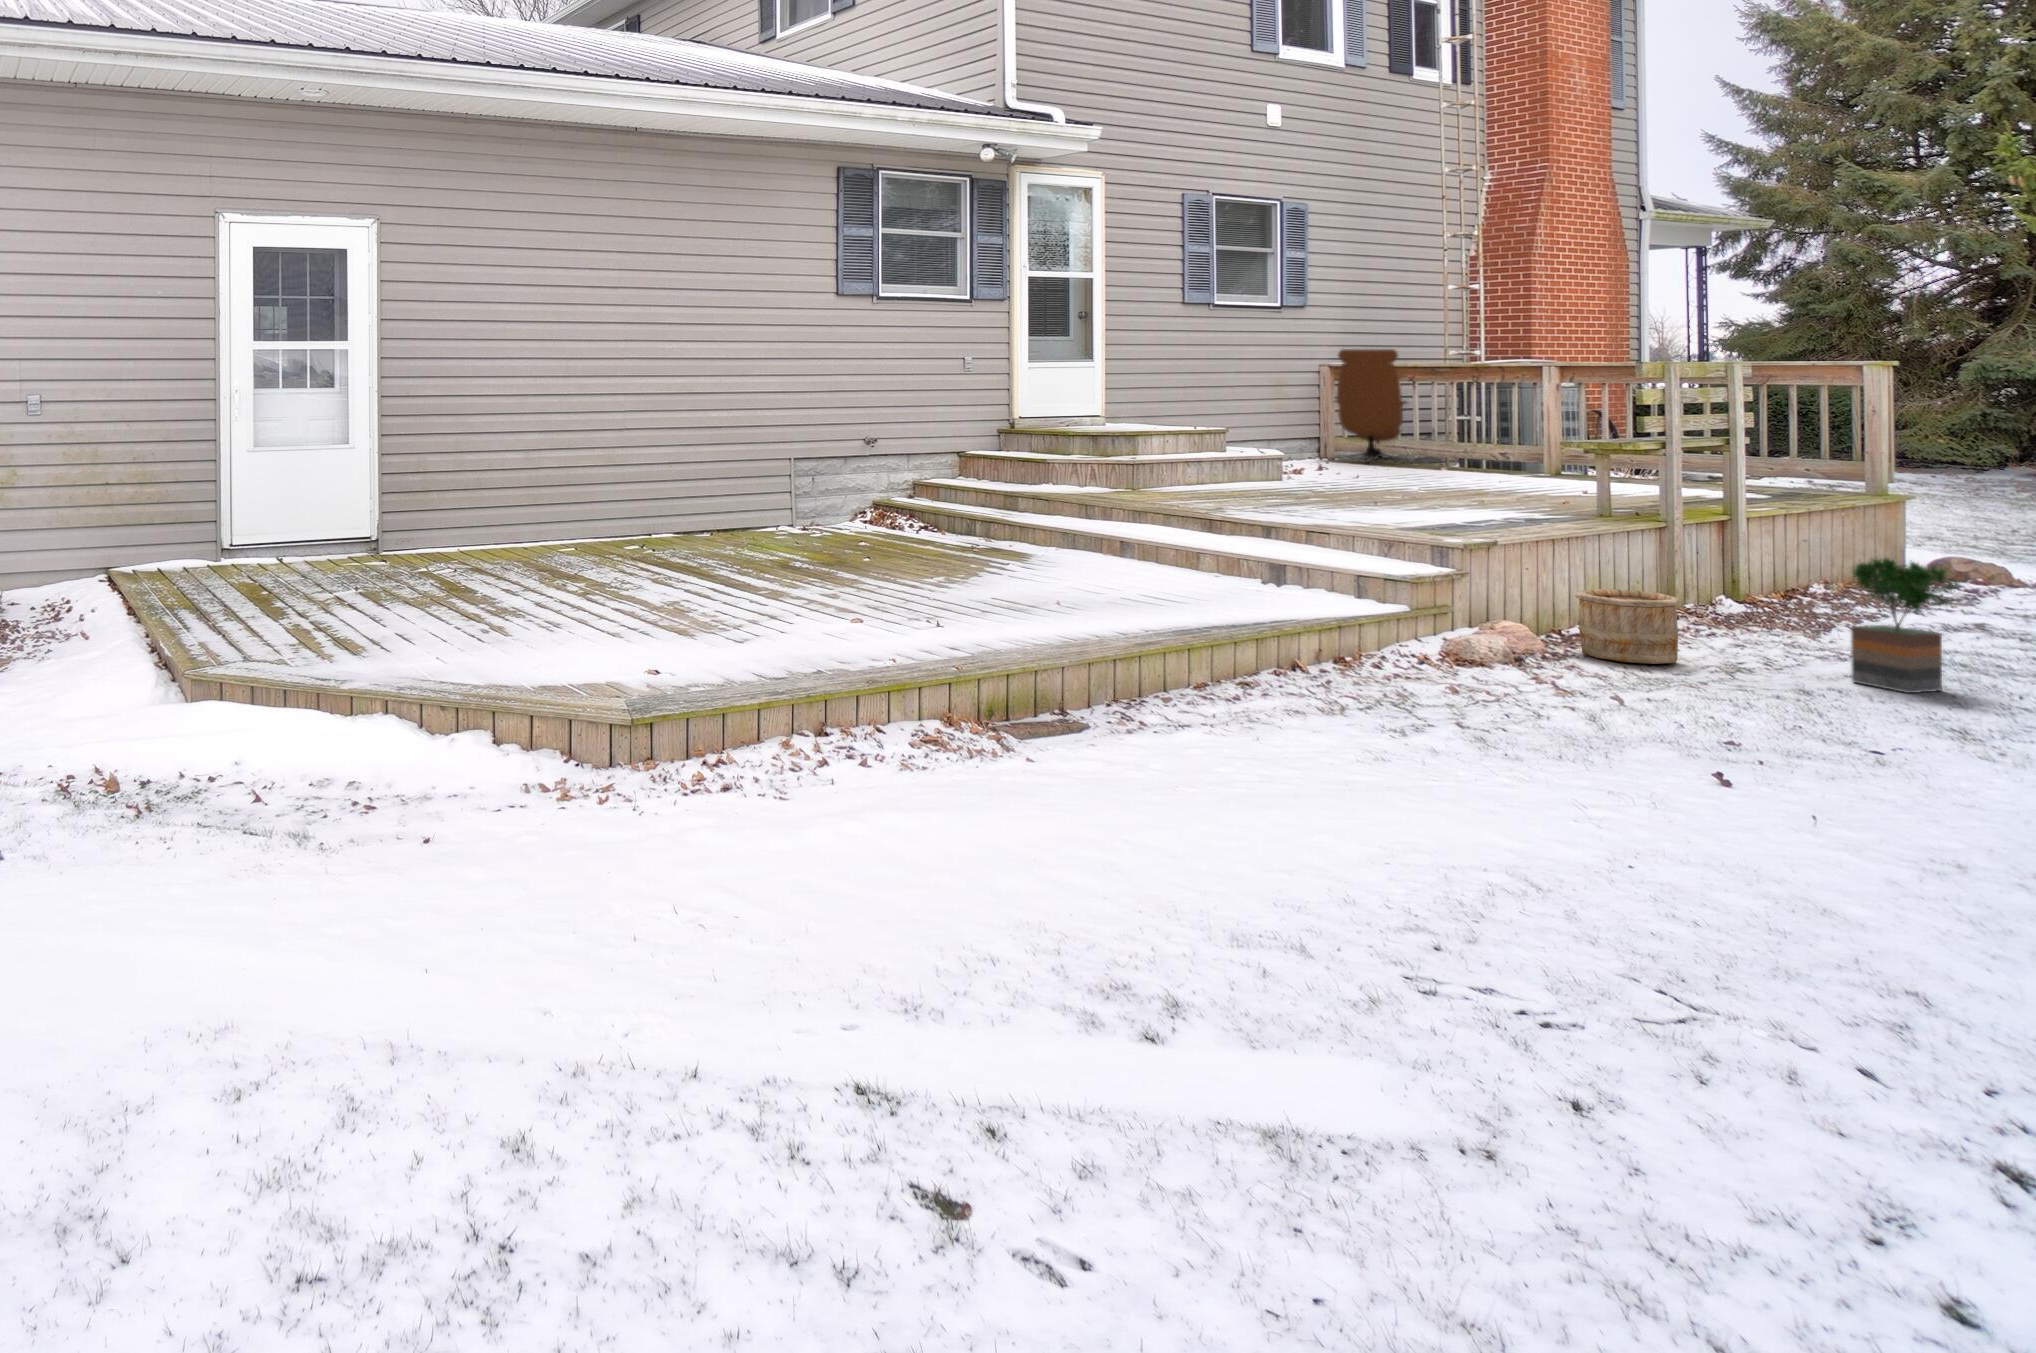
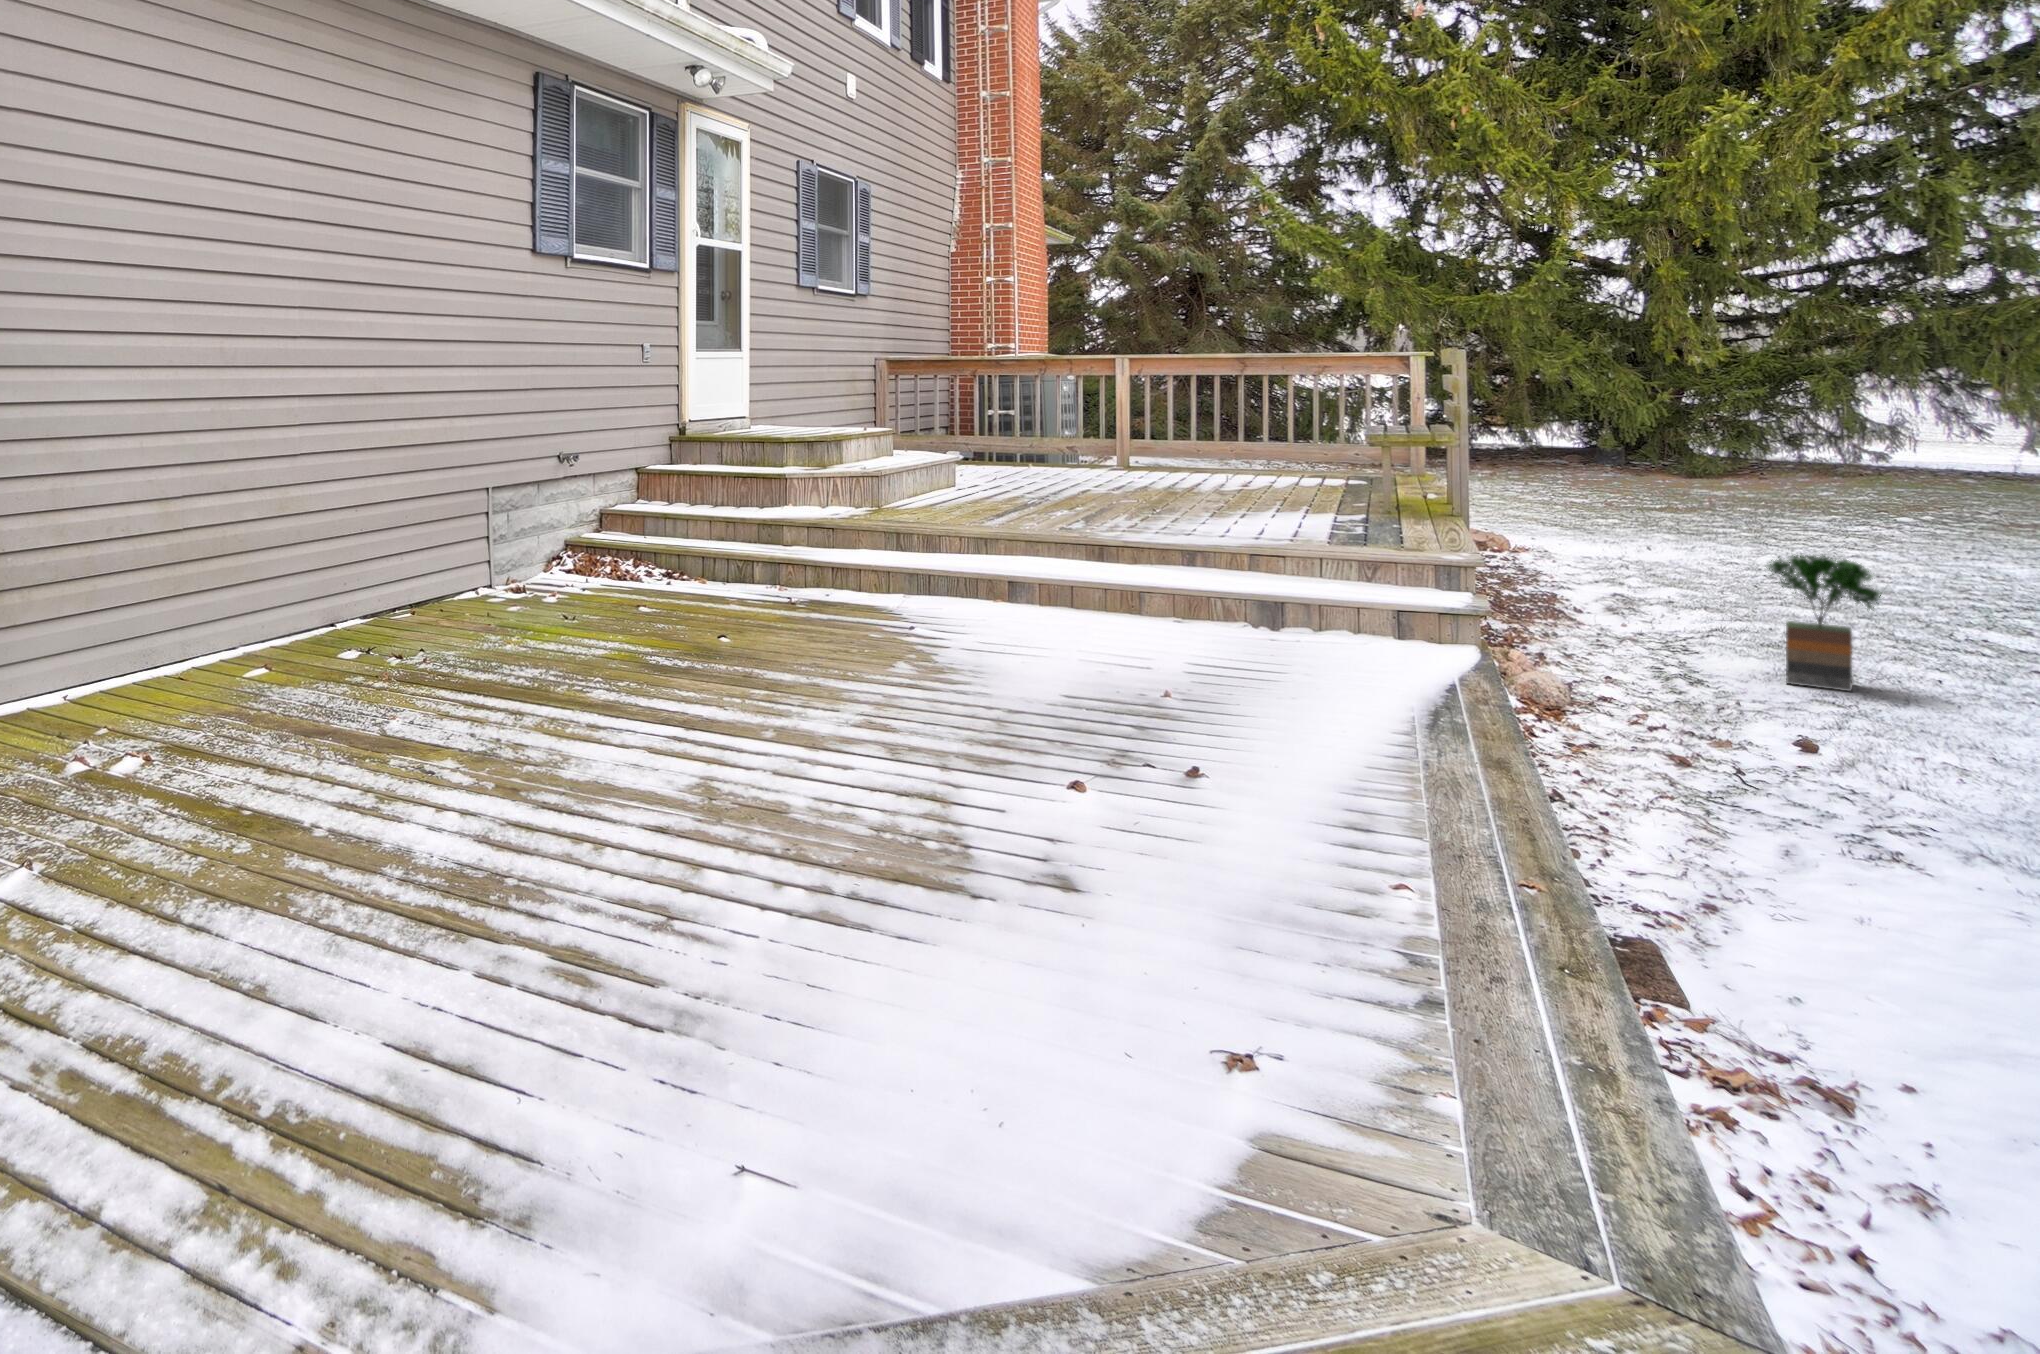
lounge chair: present [1335,349,1408,462] -> none [898,341,976,461]
wooden bucket: present [1575,589,1679,664] -> none [1536,602,1651,686]

